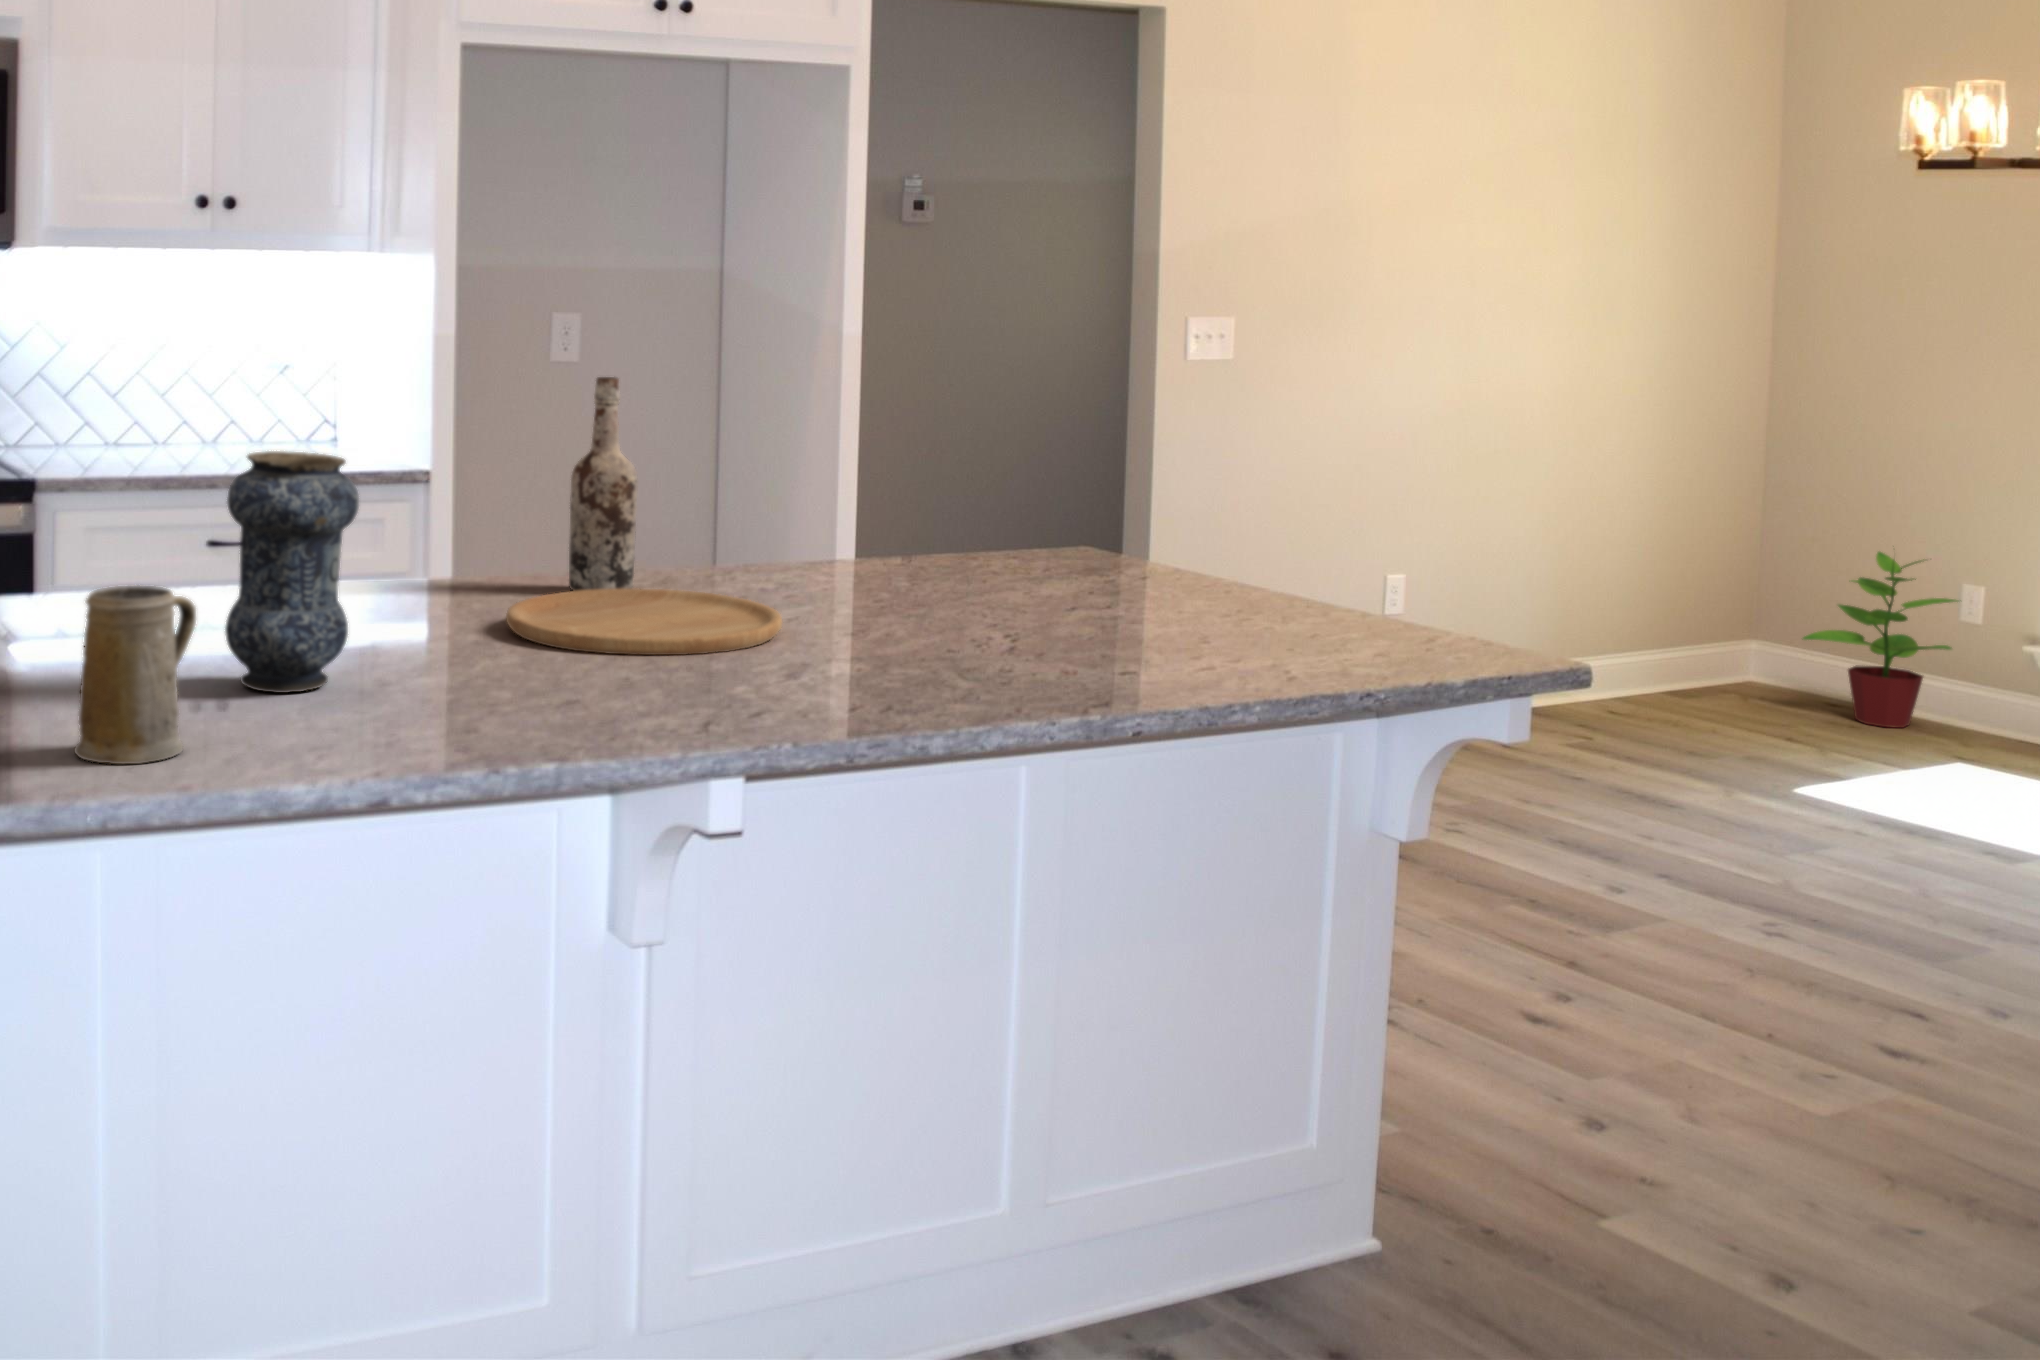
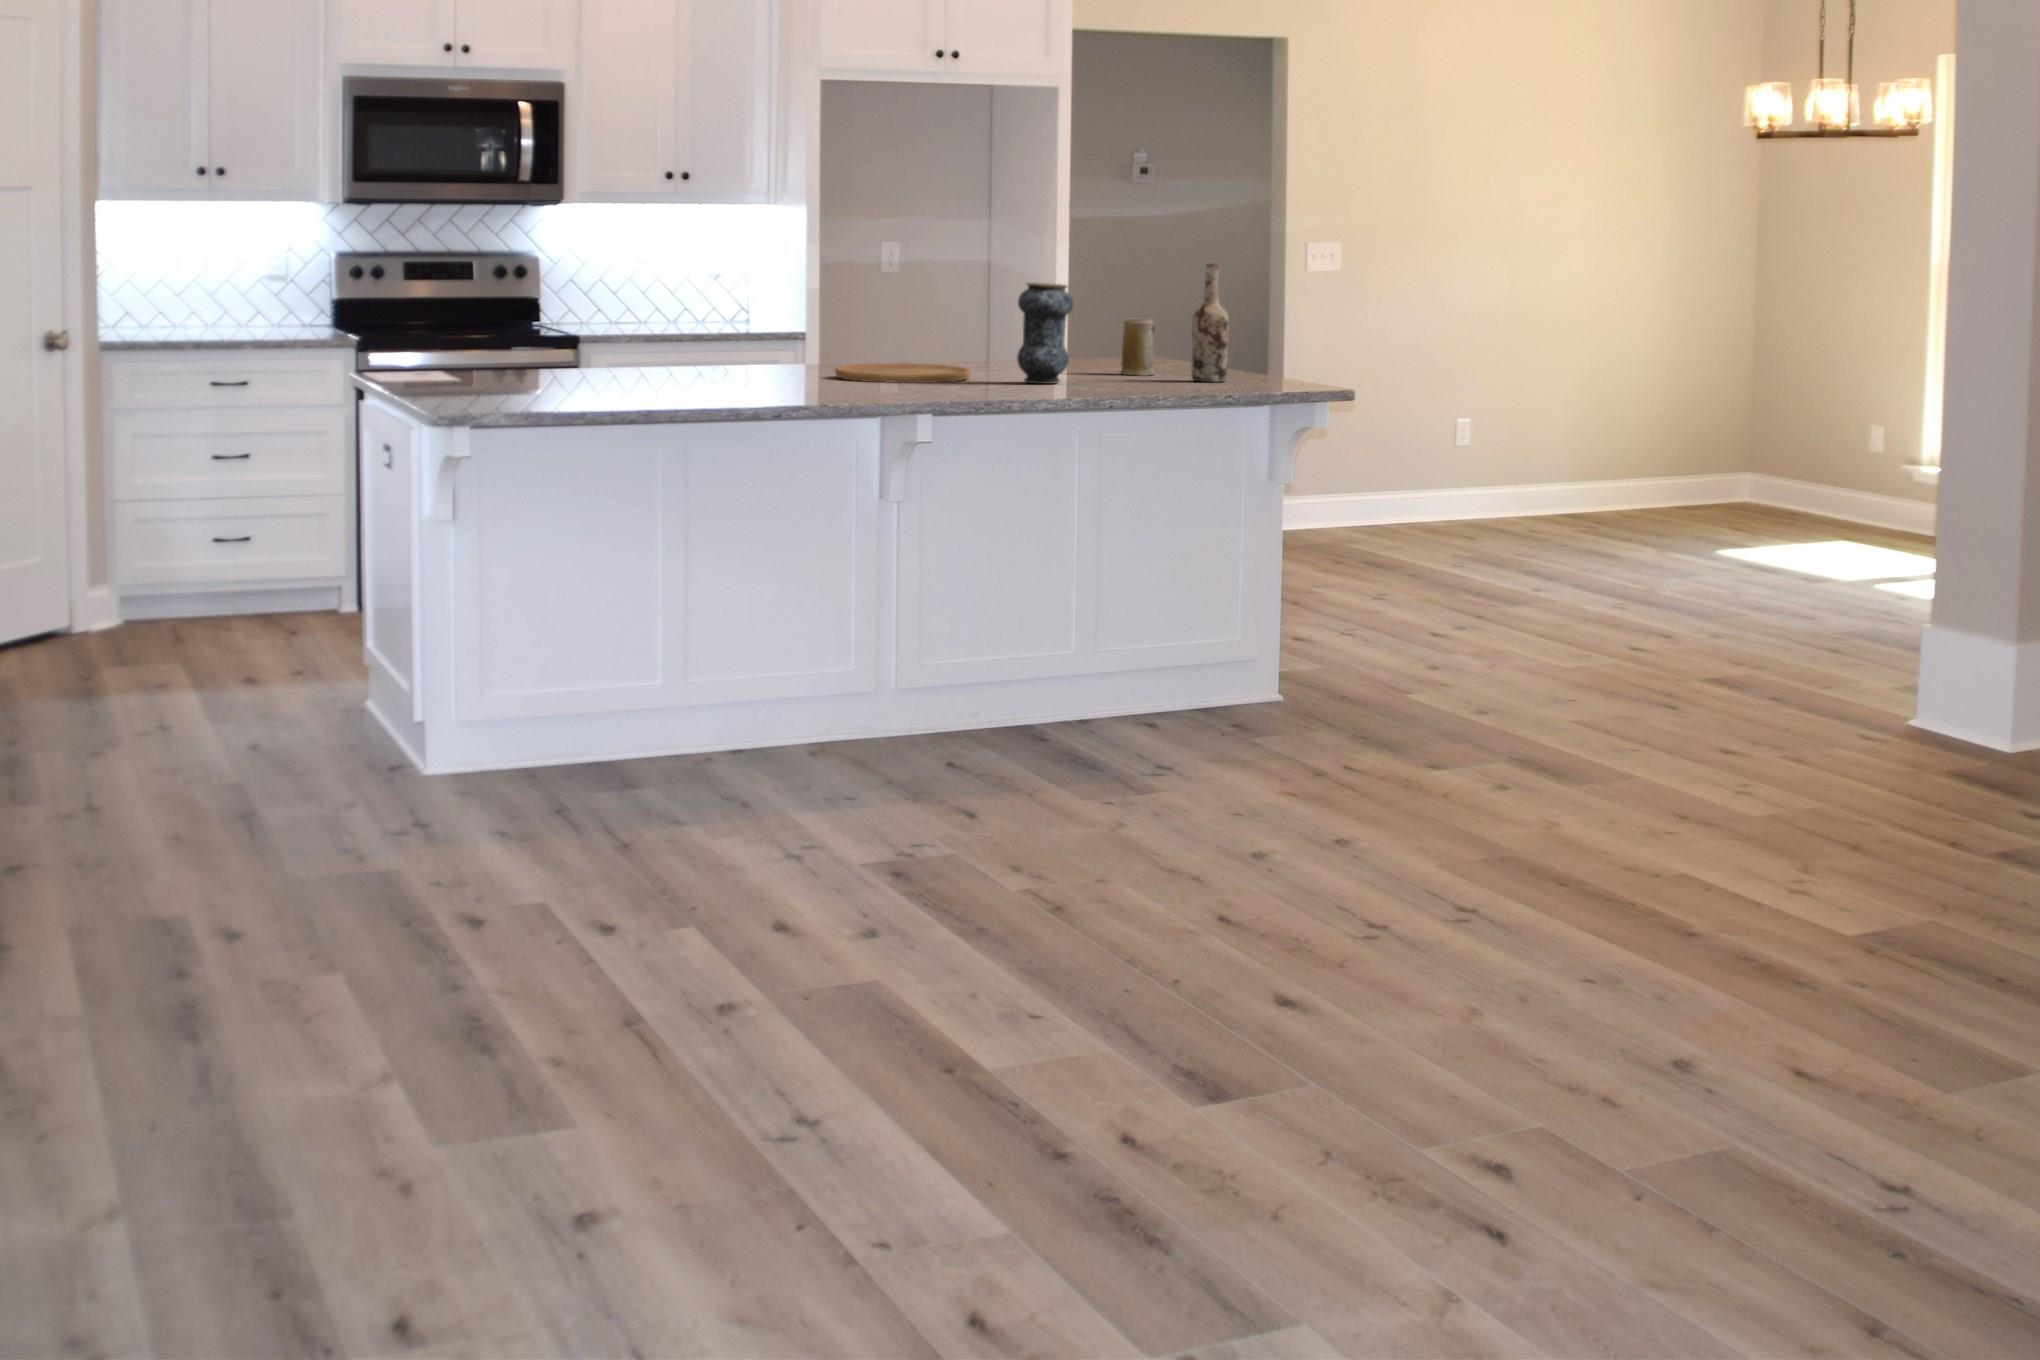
wine bottle: present [569,377,638,591] -> present [1192,264,1229,382]
vase: present [225,451,359,693] -> present [1017,283,1073,384]
potted plant: present [1803,552,1957,728] -> none [1752,401,1860,527]
mug: present [75,586,196,764] -> present [1120,319,1155,376]

